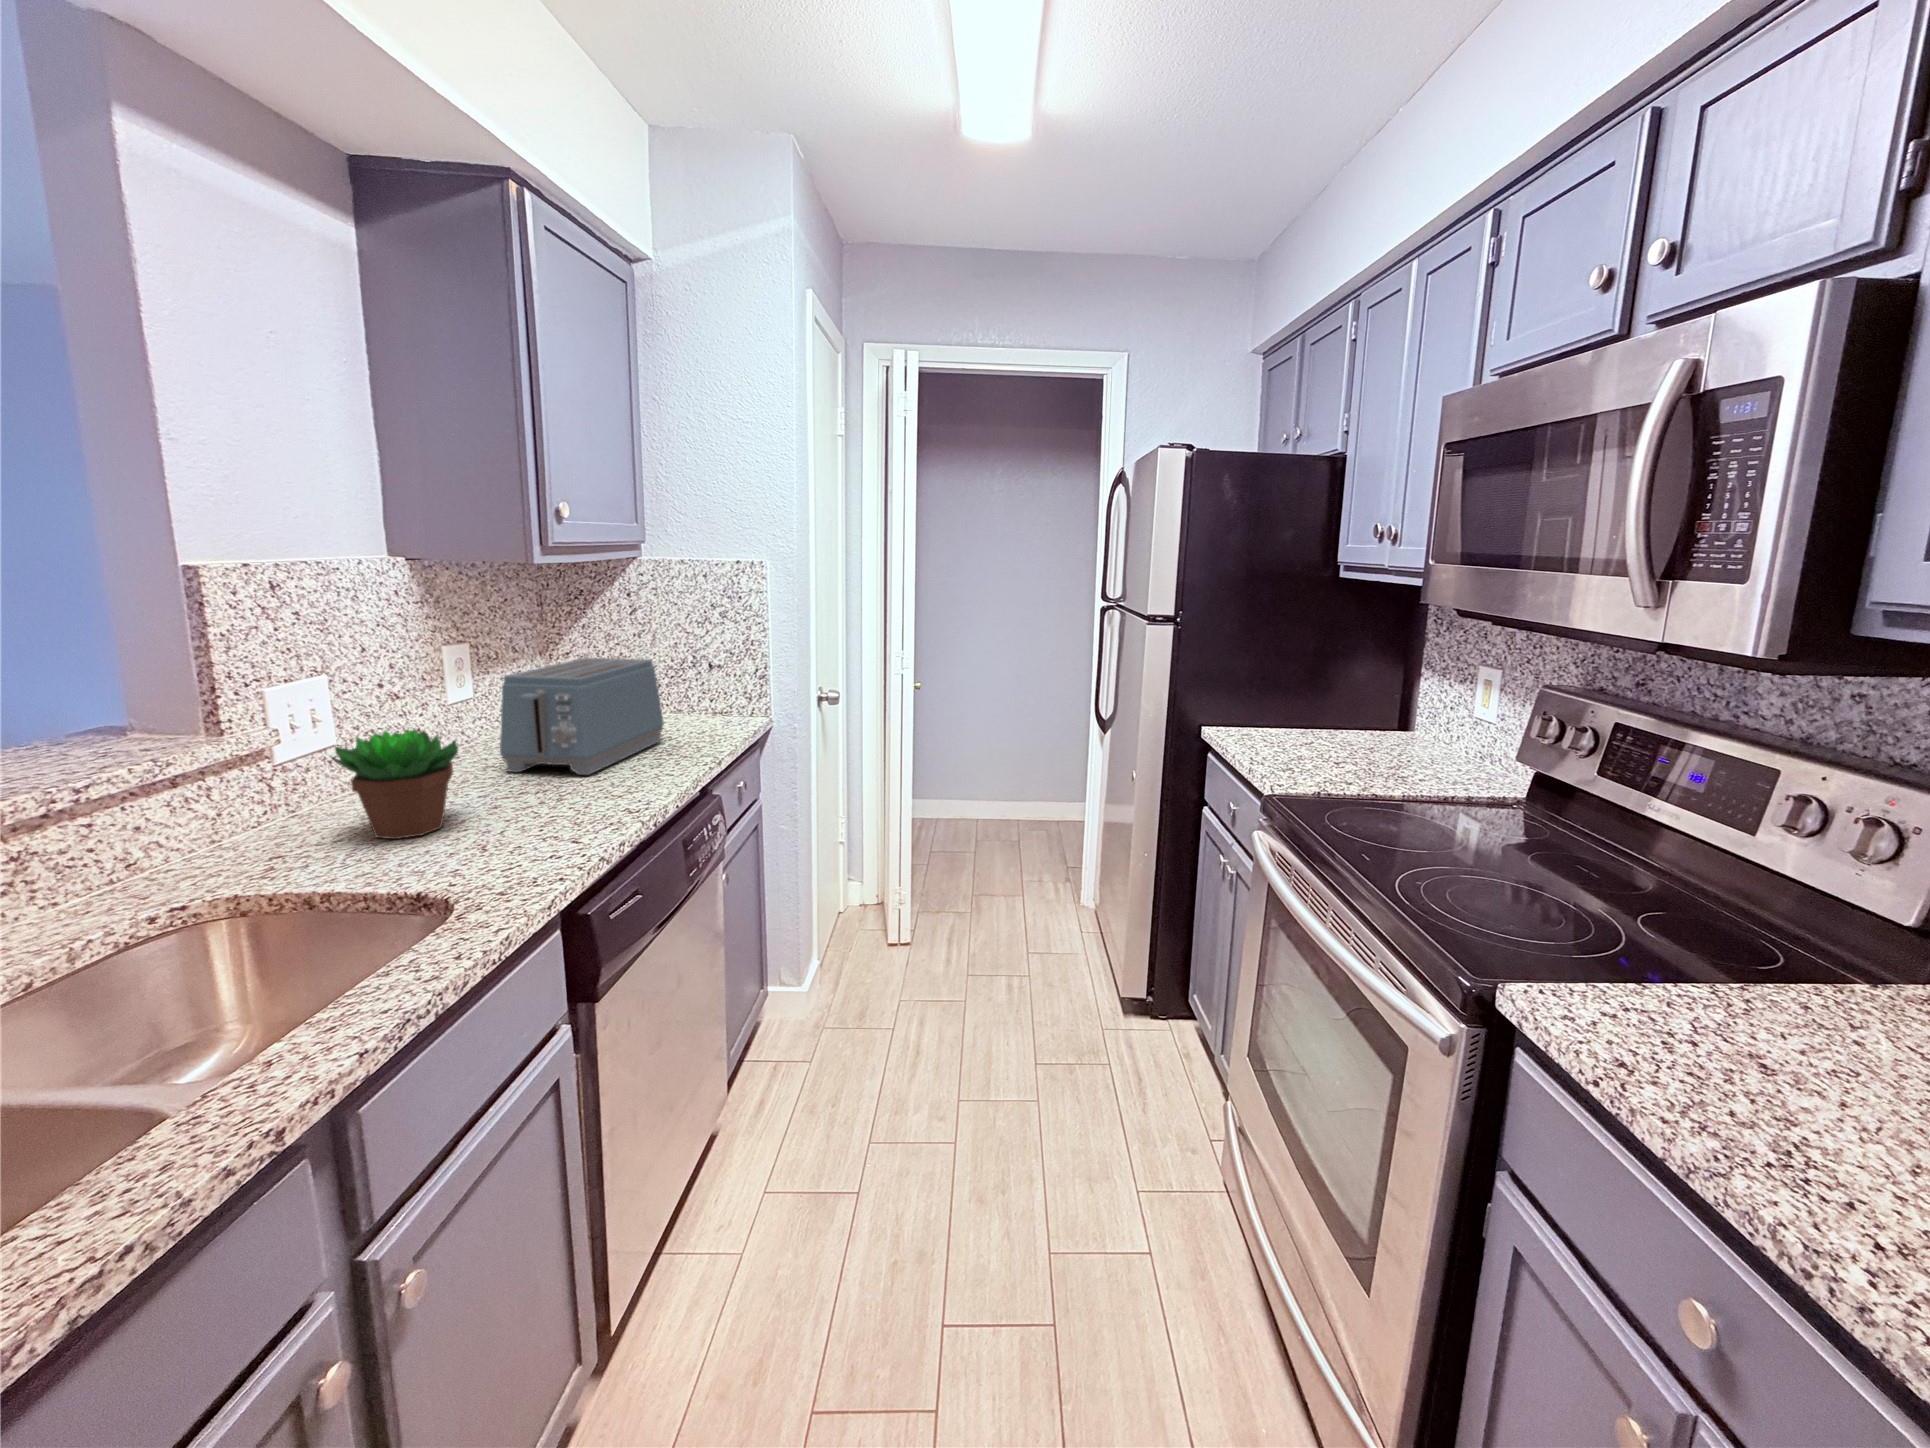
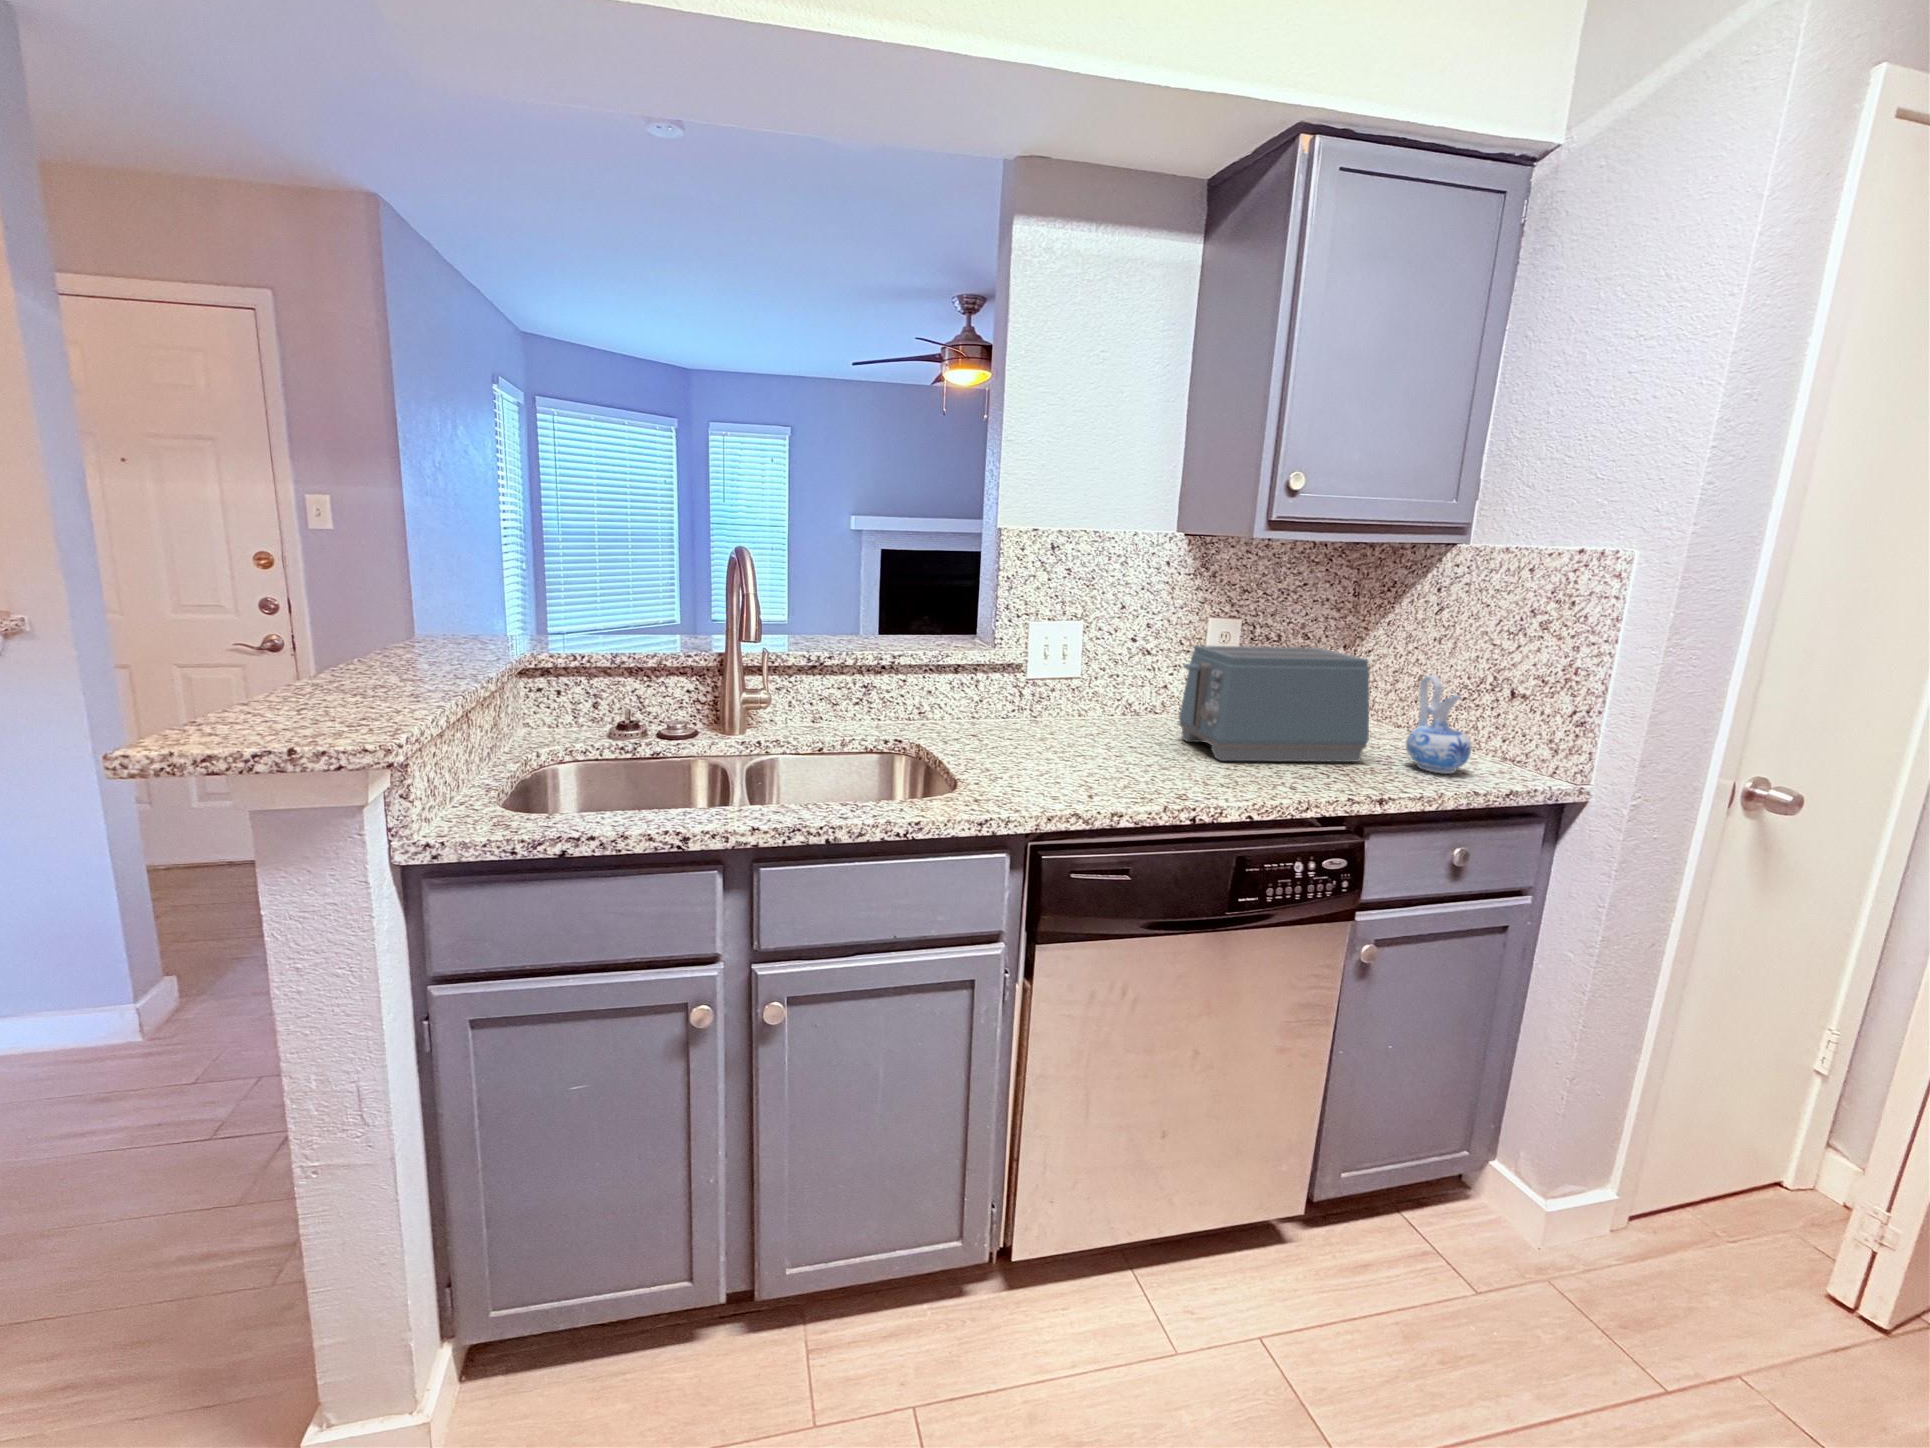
ceramic pitcher: none [676,663,722,734] -> present [1406,675,1472,774]
succulent plant: present [332,729,458,839] -> none [1002,660,1095,752]

